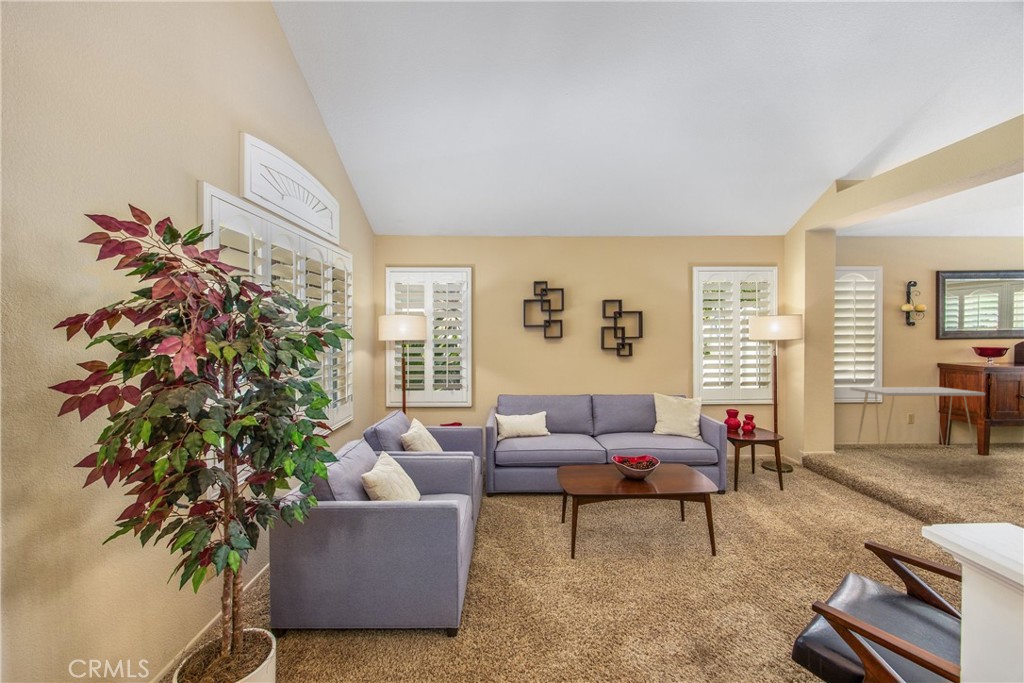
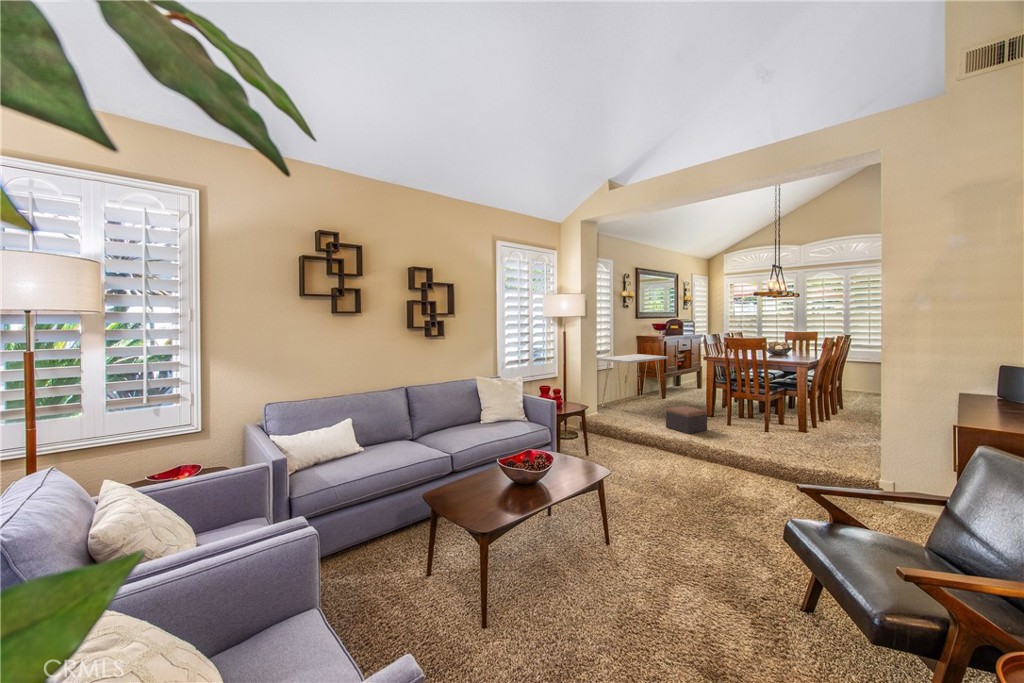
footstool: none [920,455,990,494] -> present [666,406,707,434]

